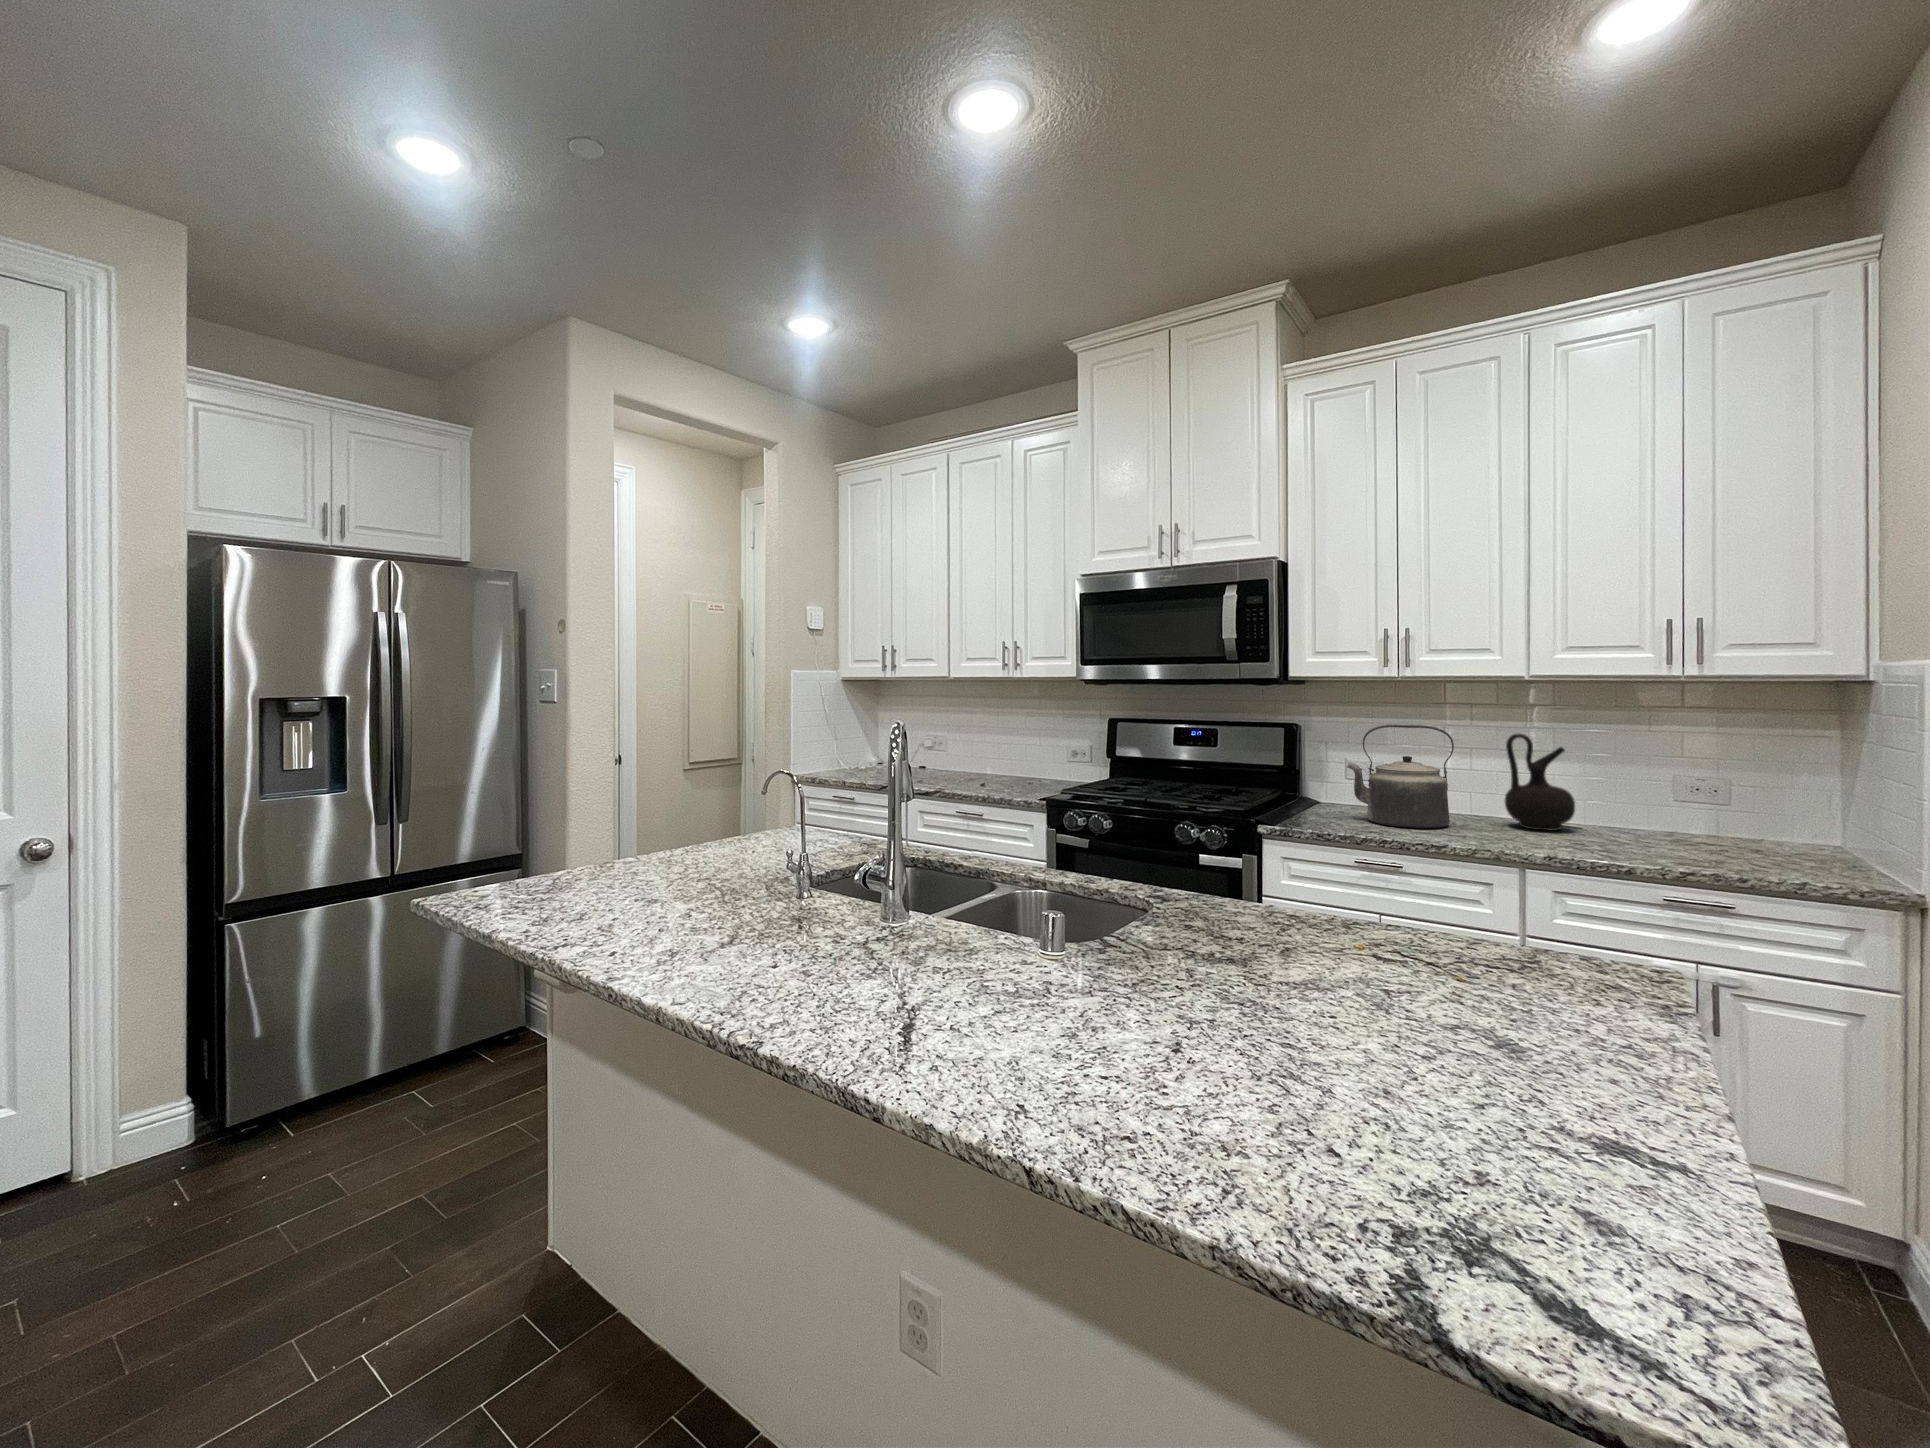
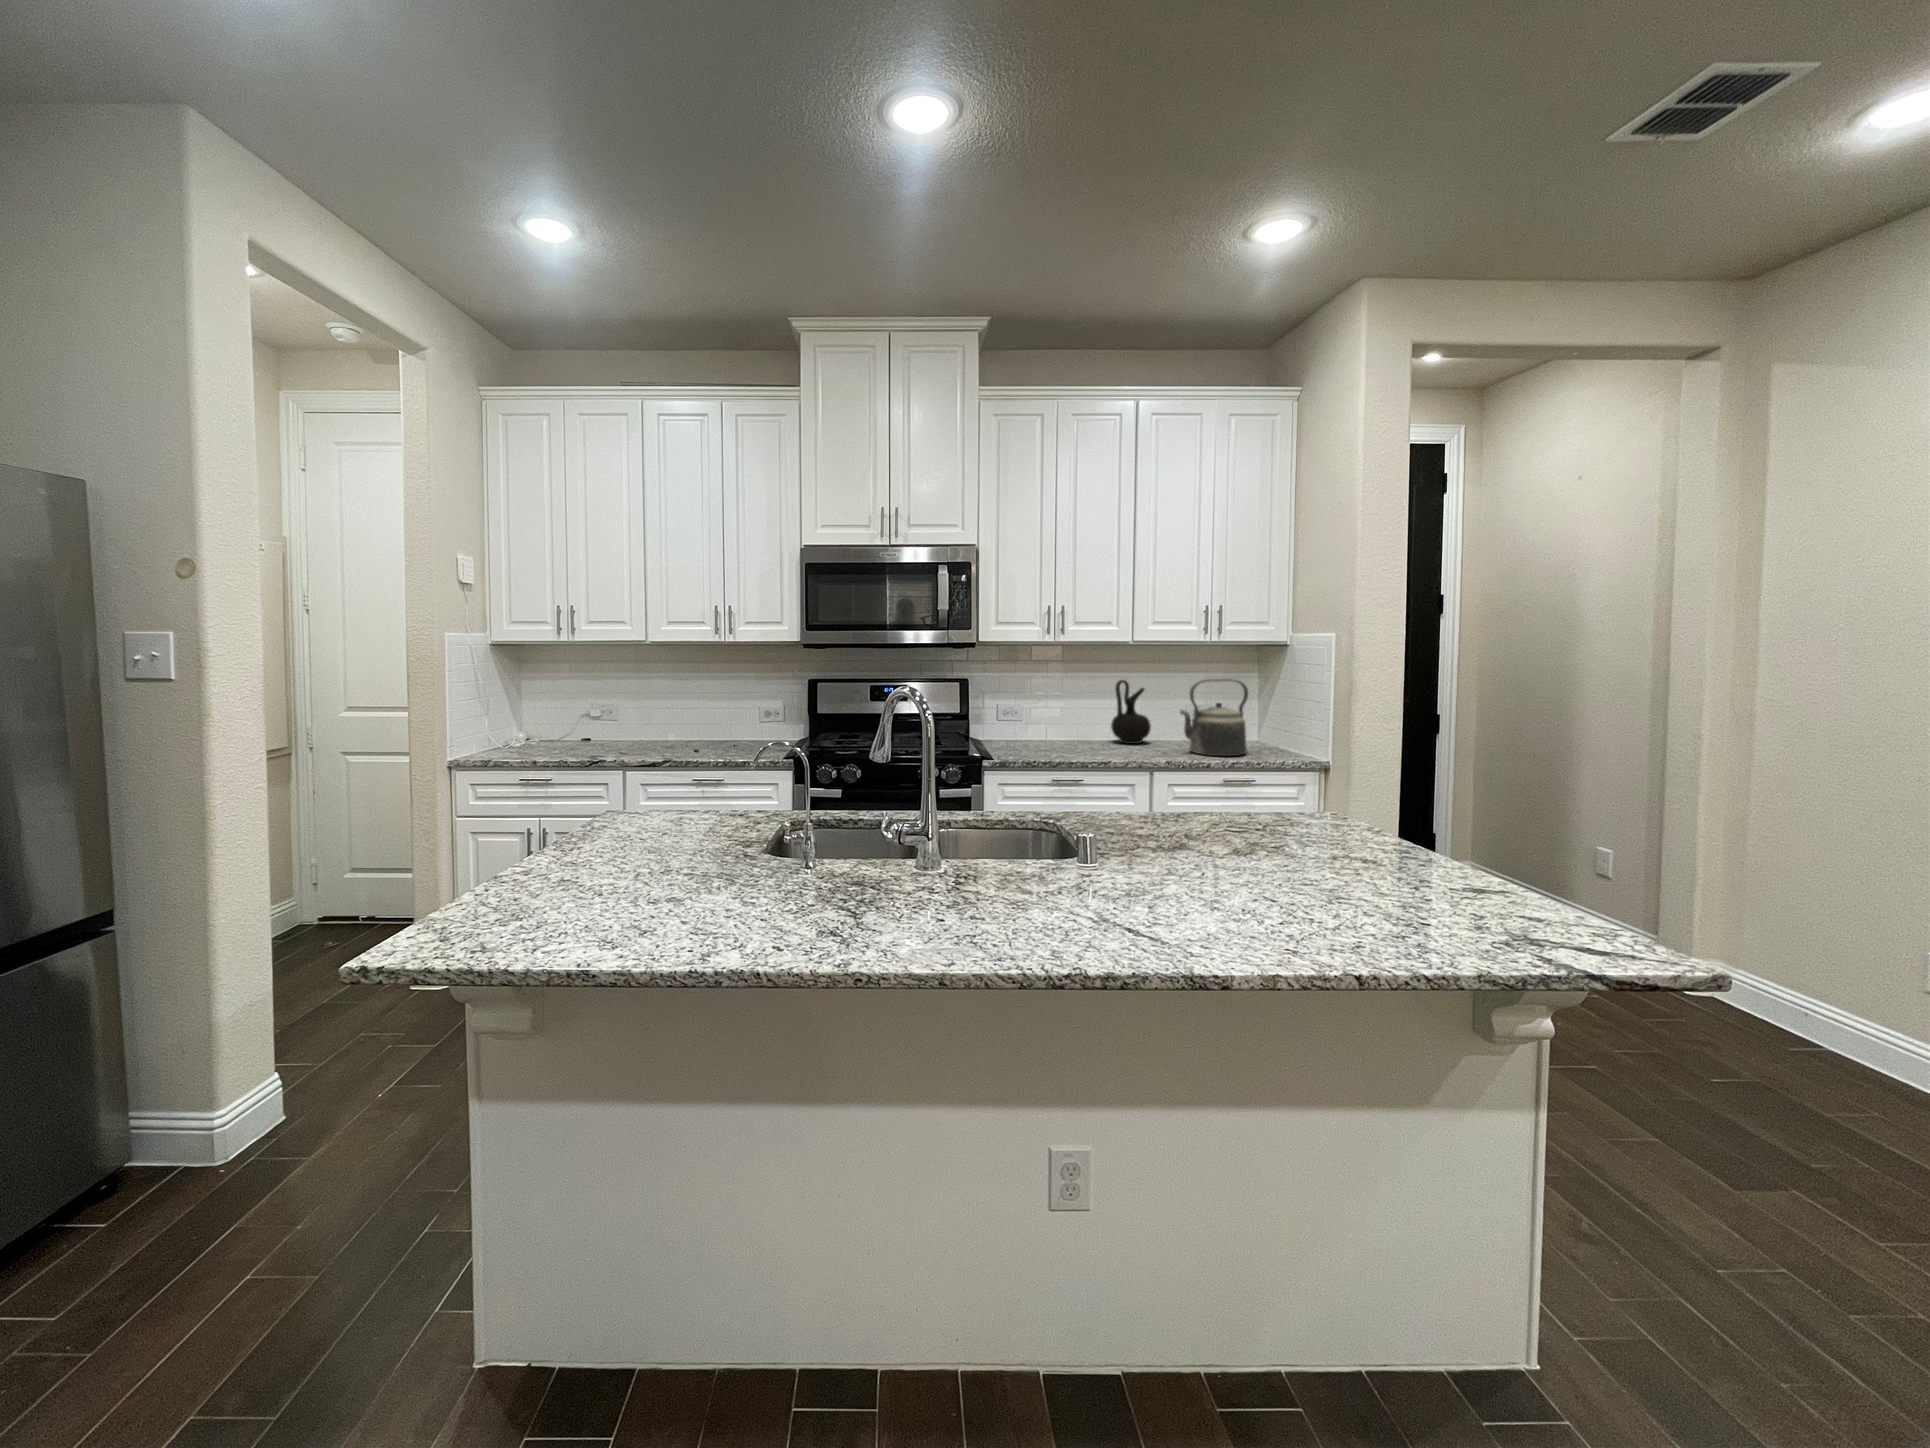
kettle: present [1347,725,1454,828] -> present [1180,679,1248,756]

